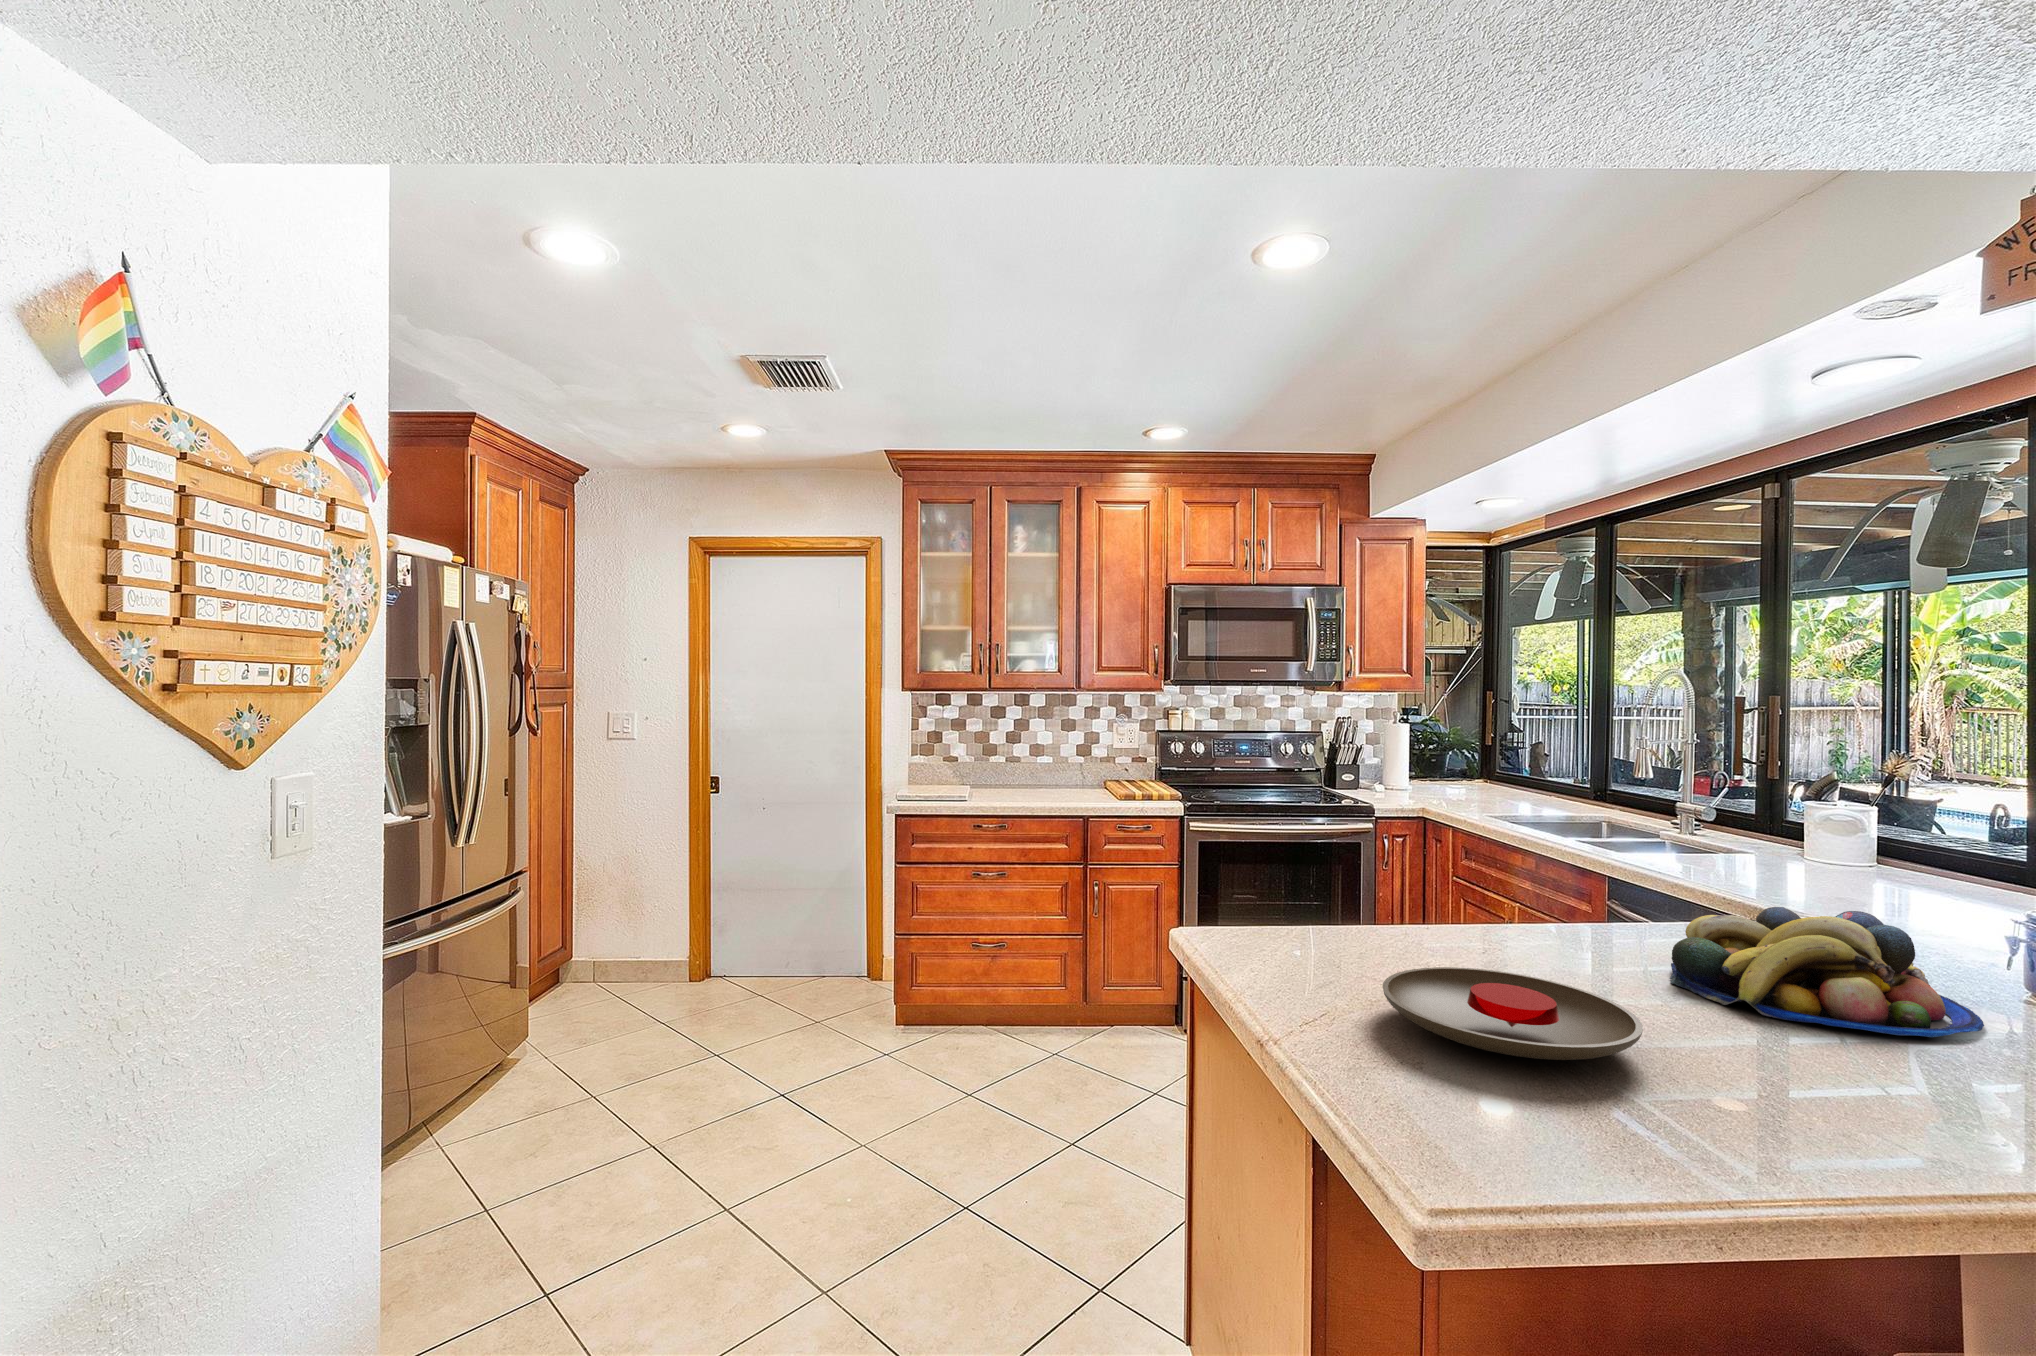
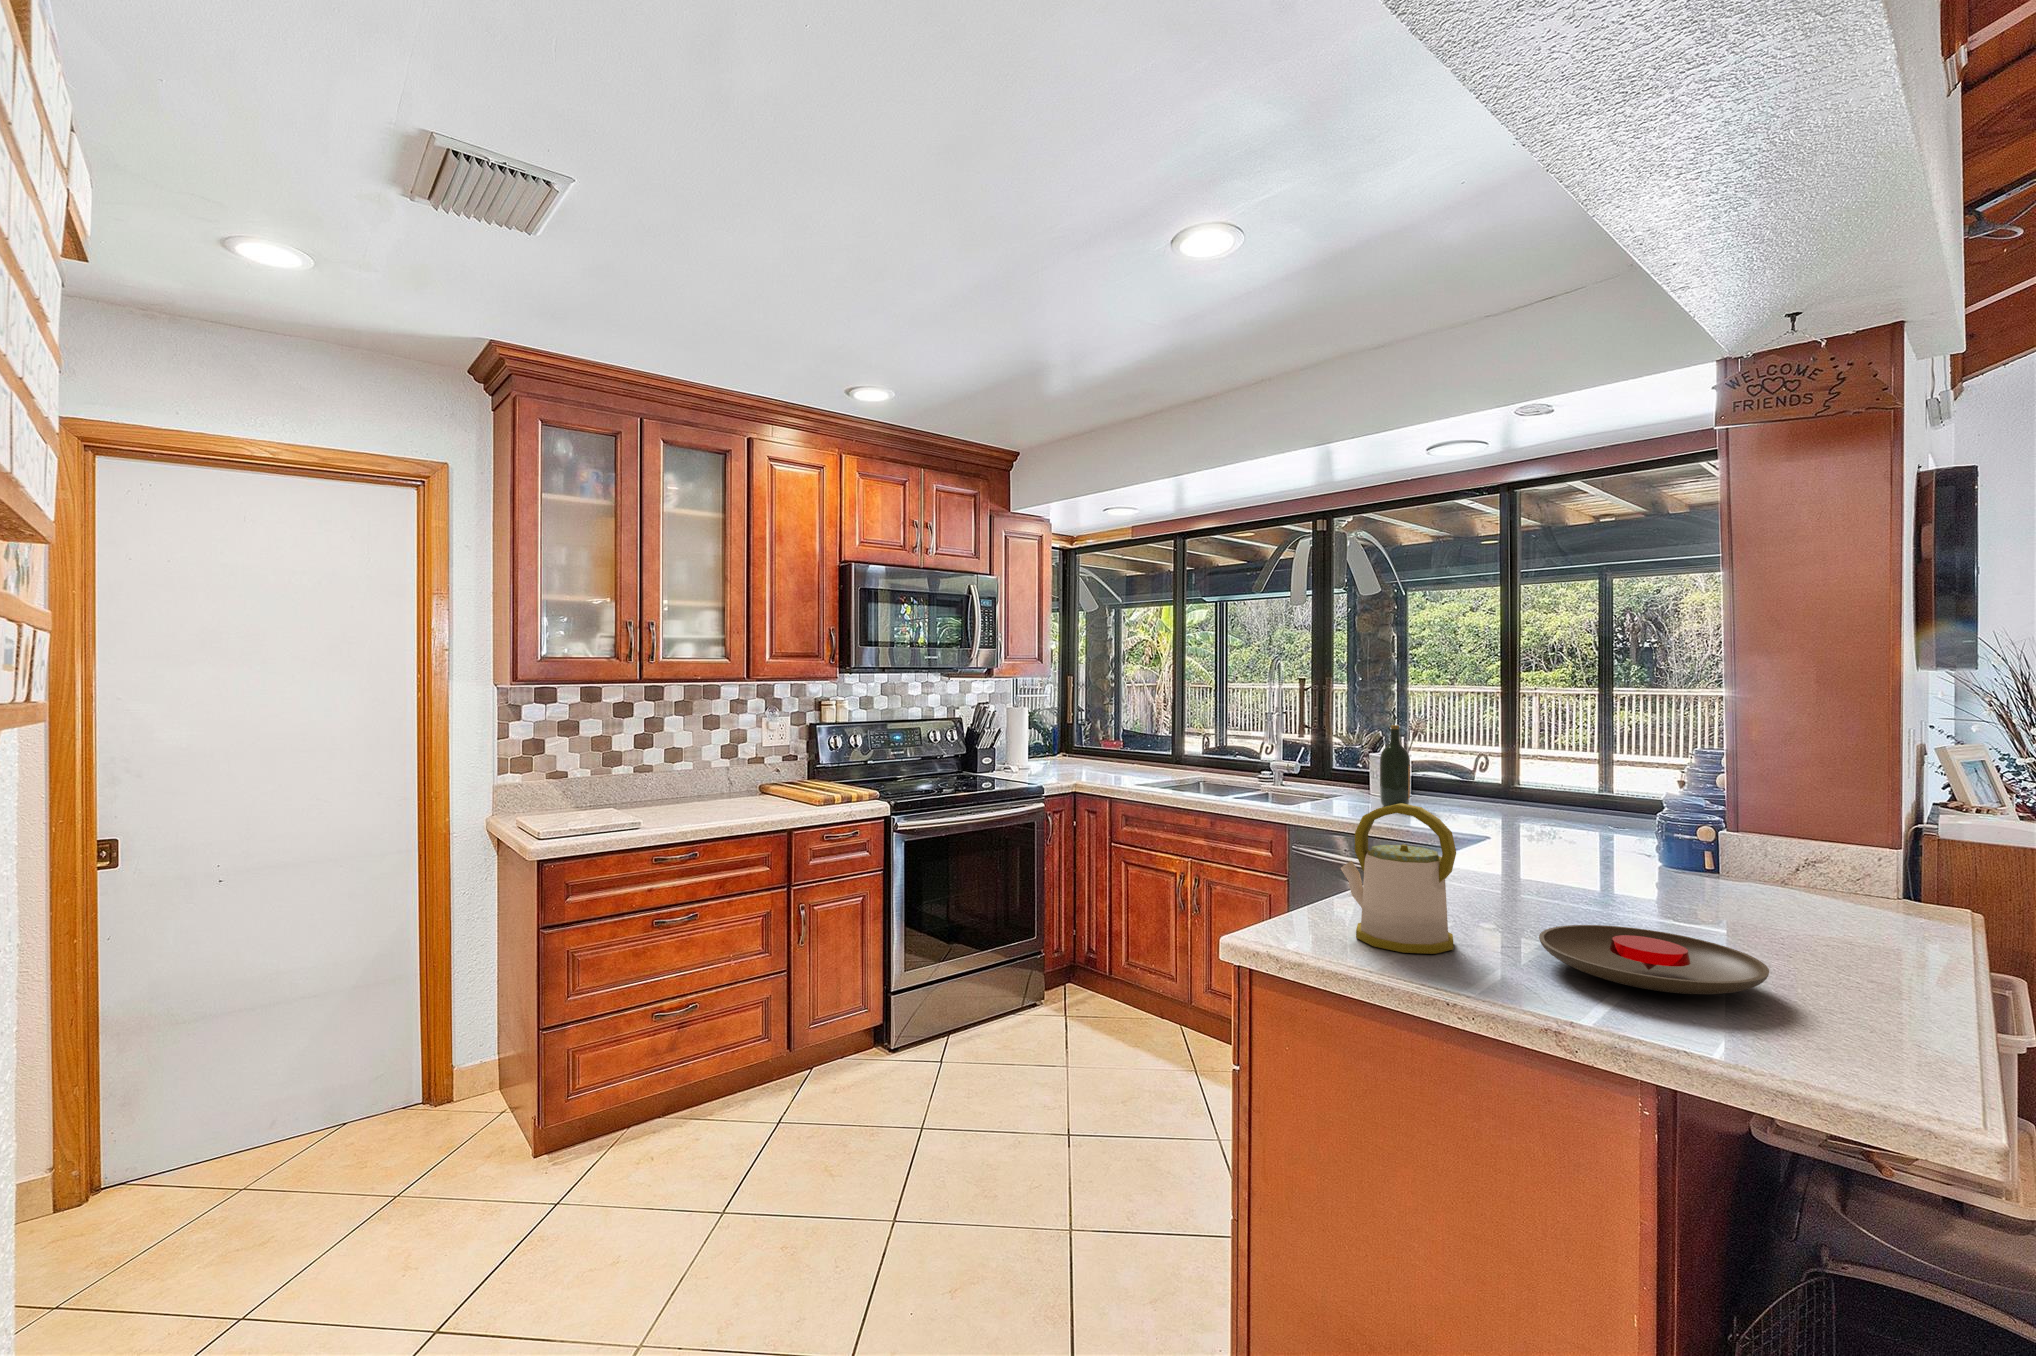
wine bottle: none [1786,755,1838,872] -> present [1380,725,1410,807]
kettle: none [1280,810,1383,971] -> present [1341,803,1456,954]
fruit bowl: present [1669,907,1984,1037] -> none [1536,837,1735,921]

